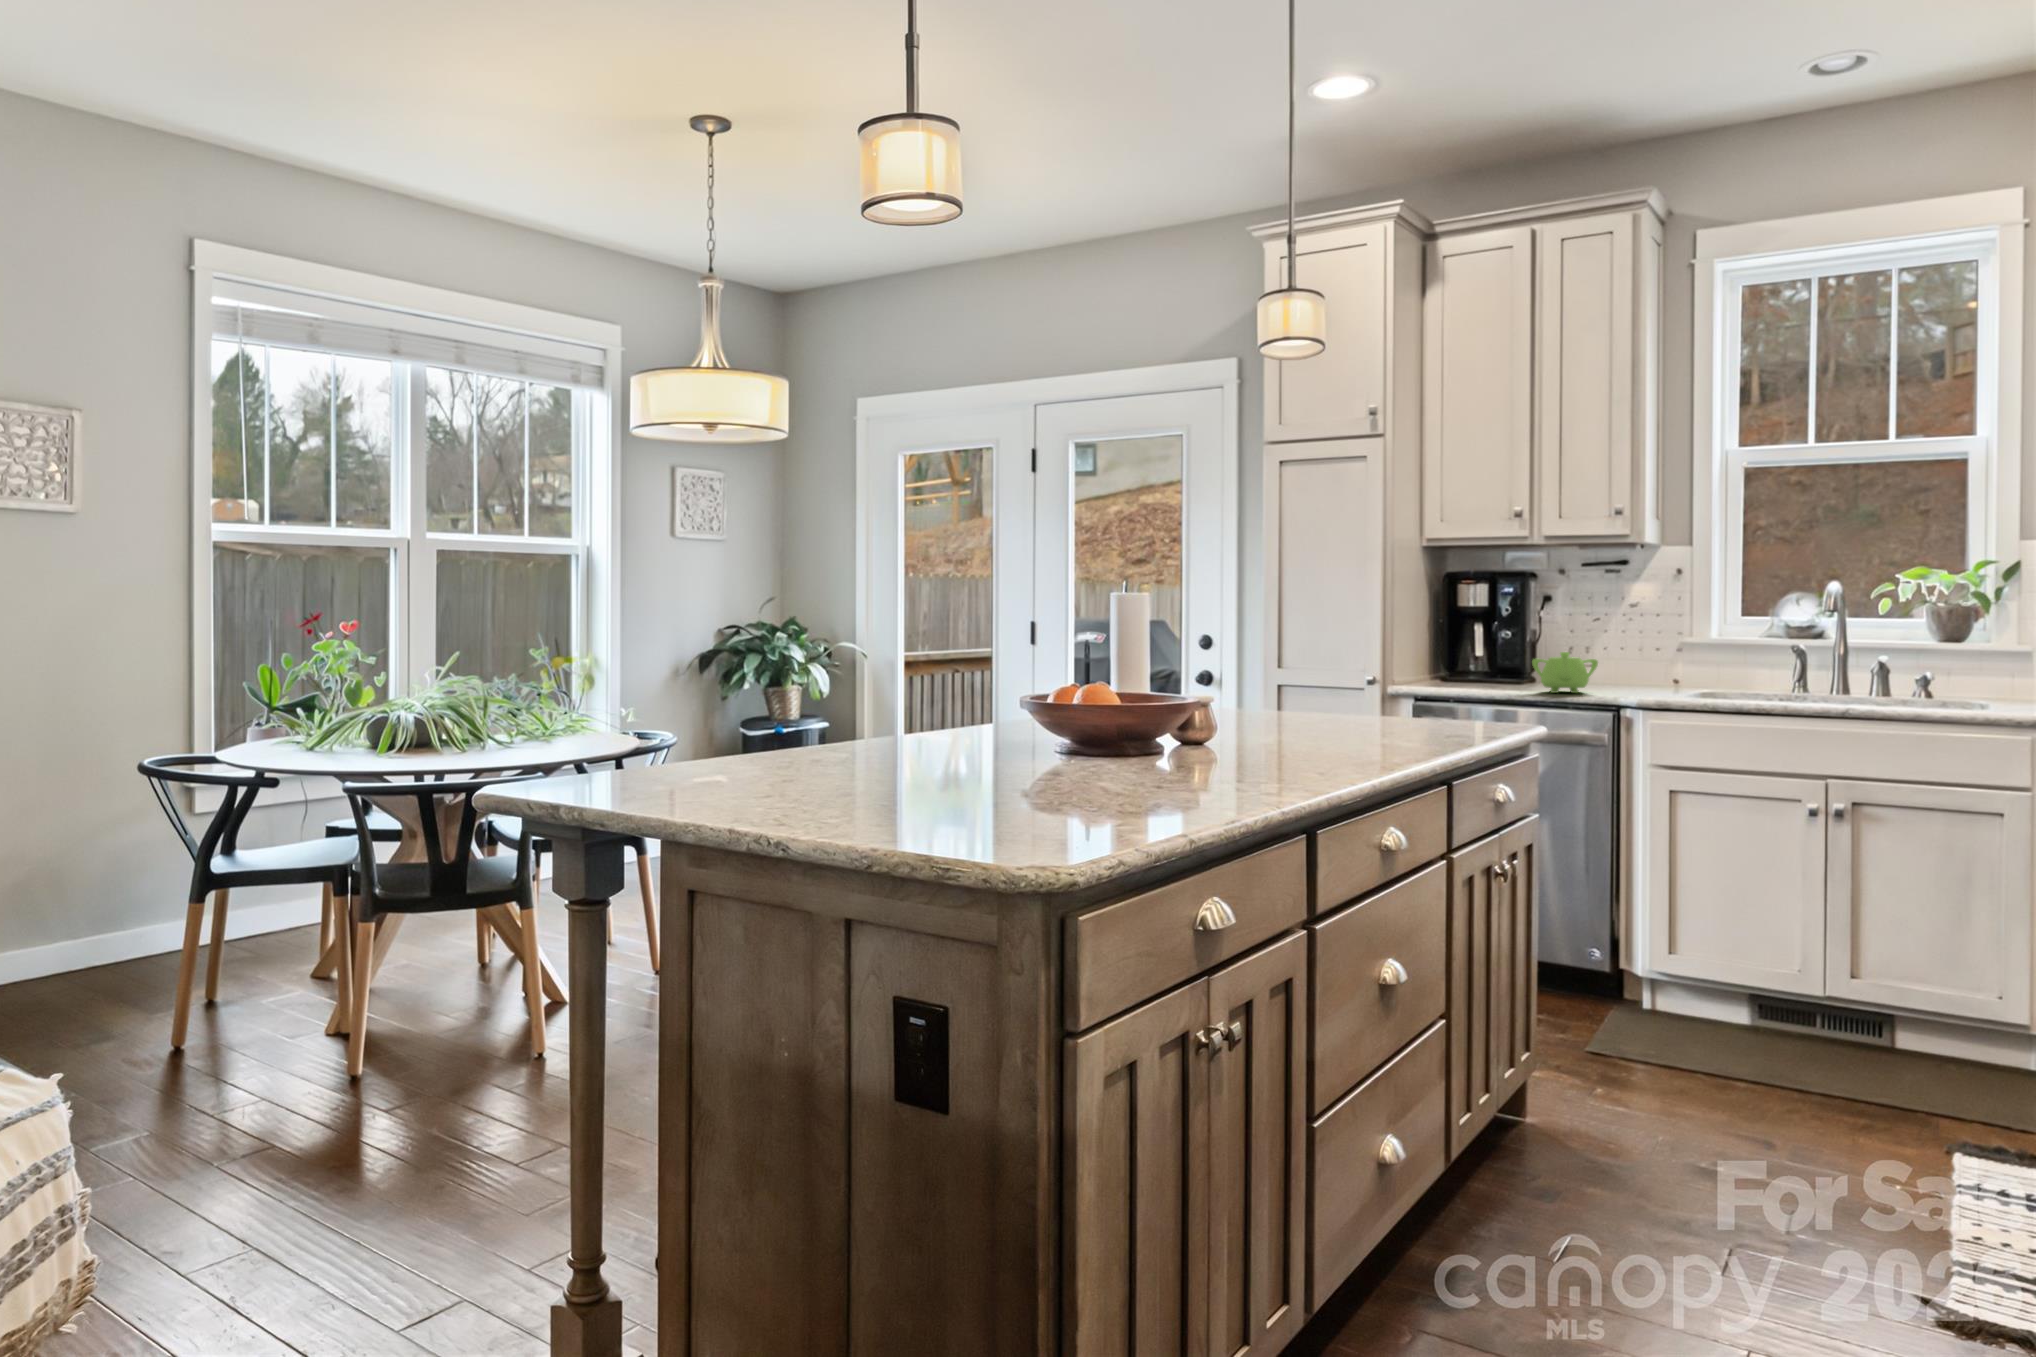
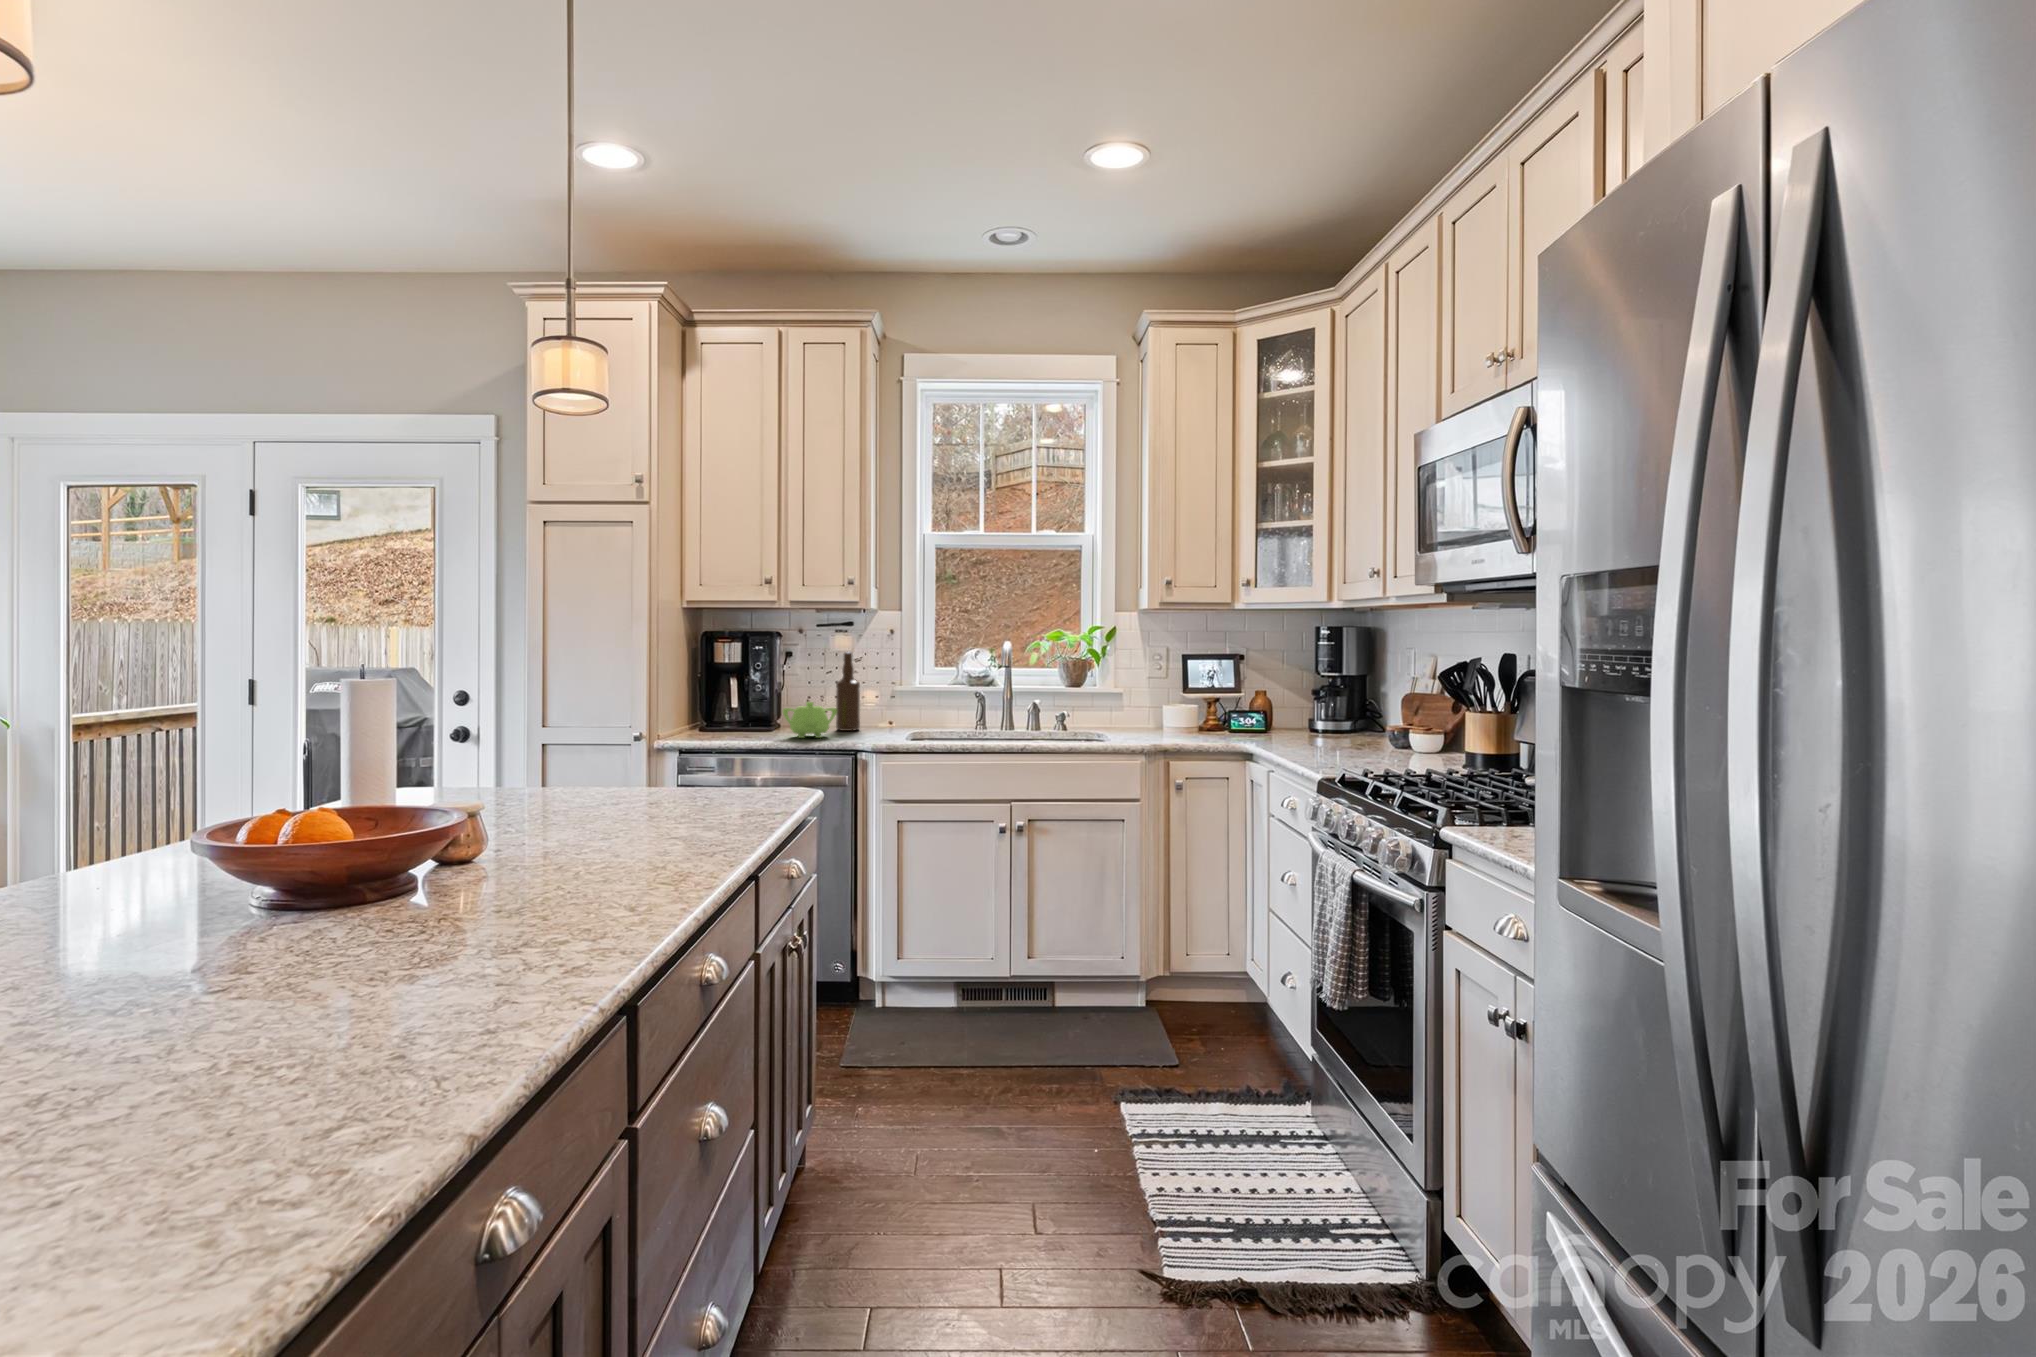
bottle: none [1599,595,1630,687] -> present [836,652,860,731]

